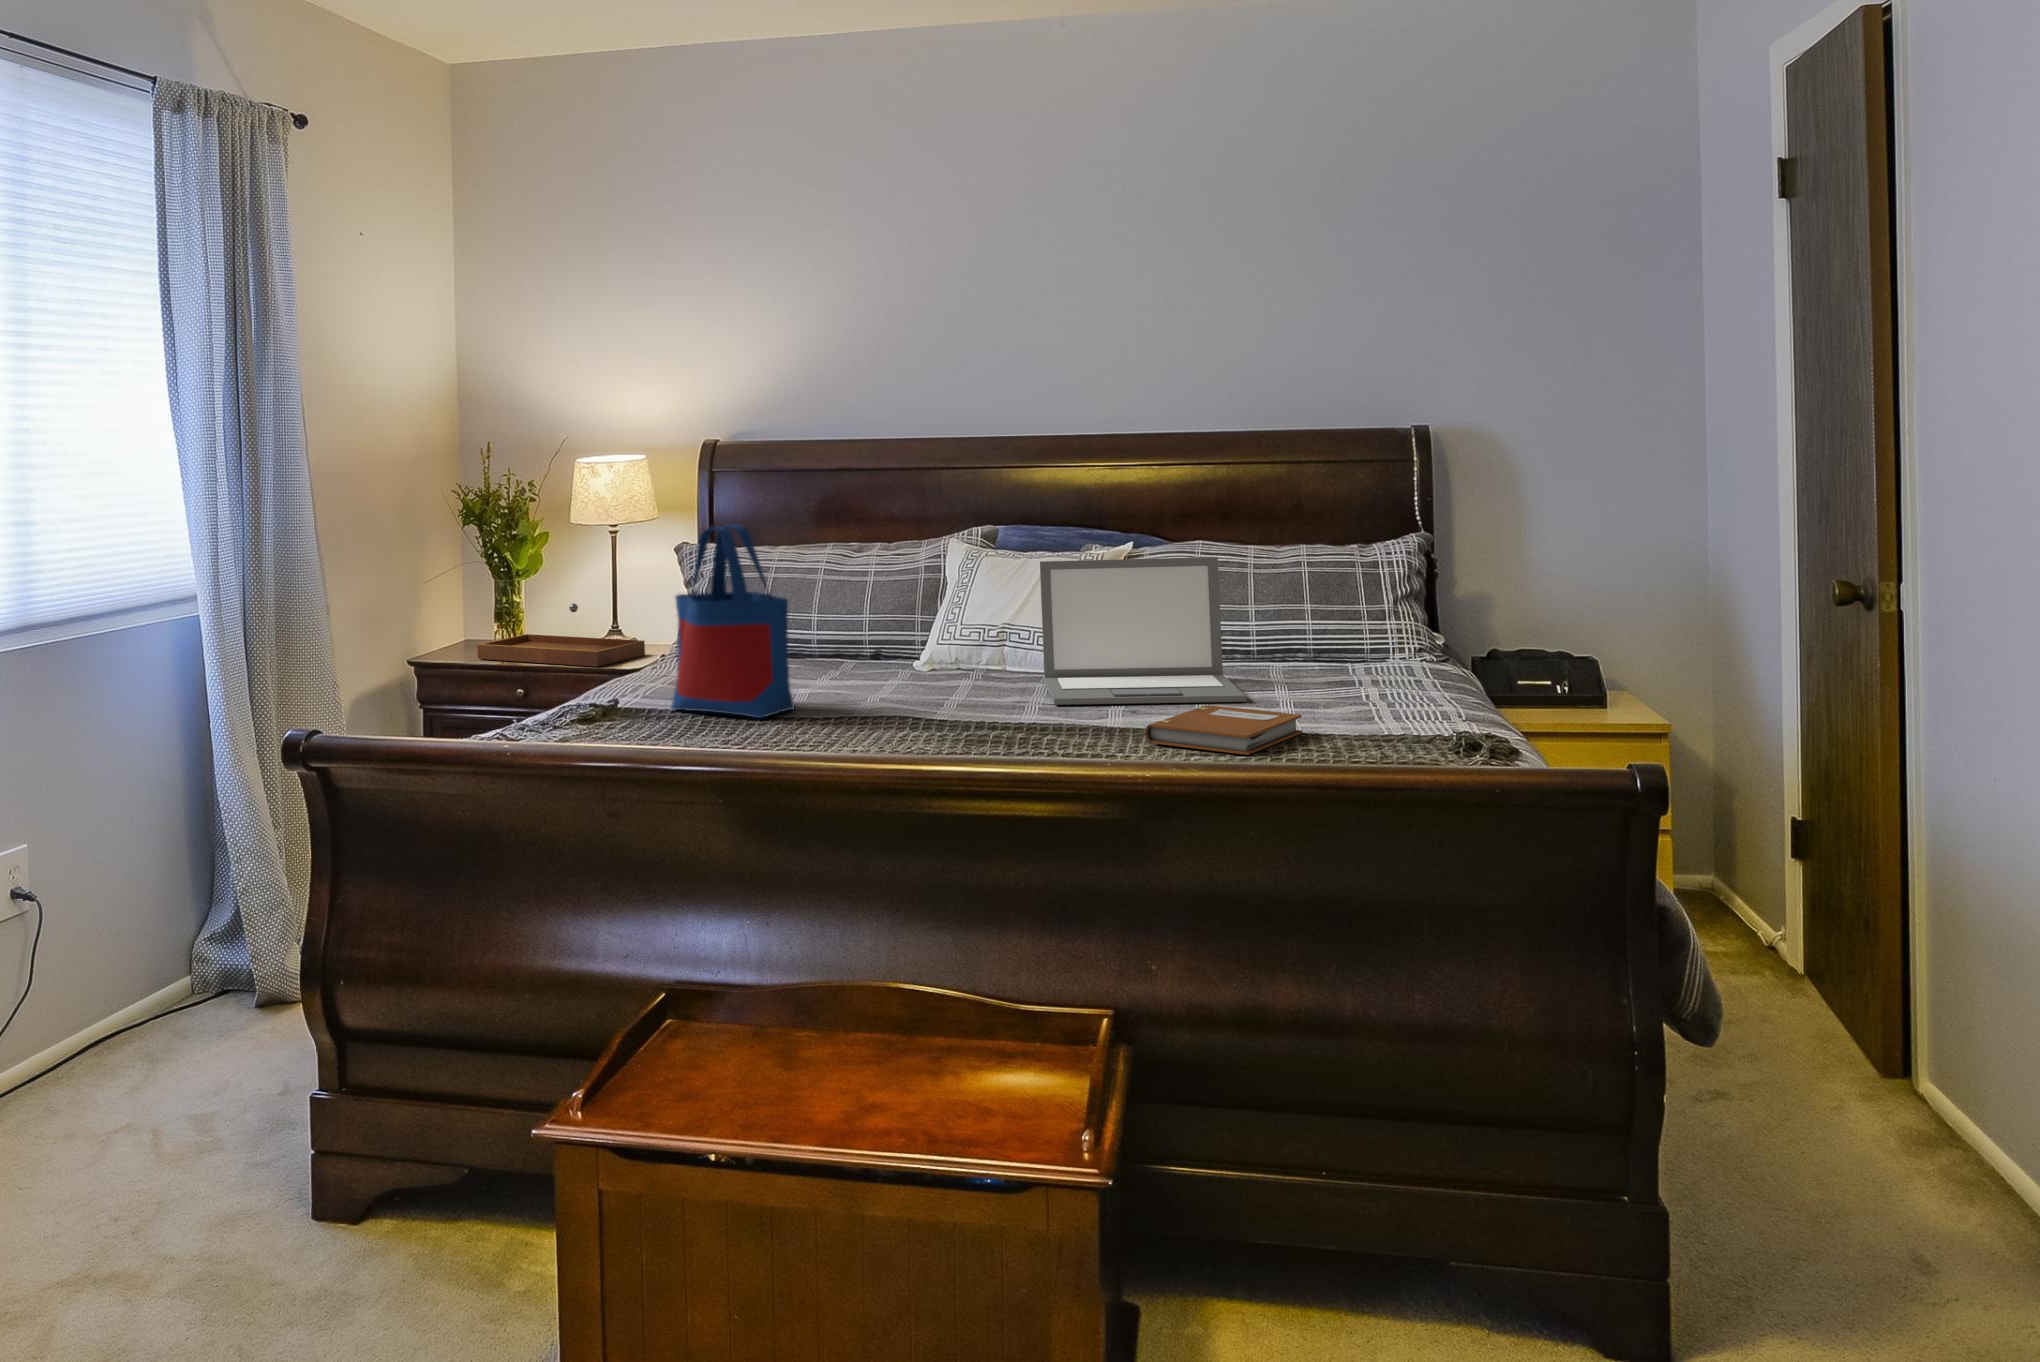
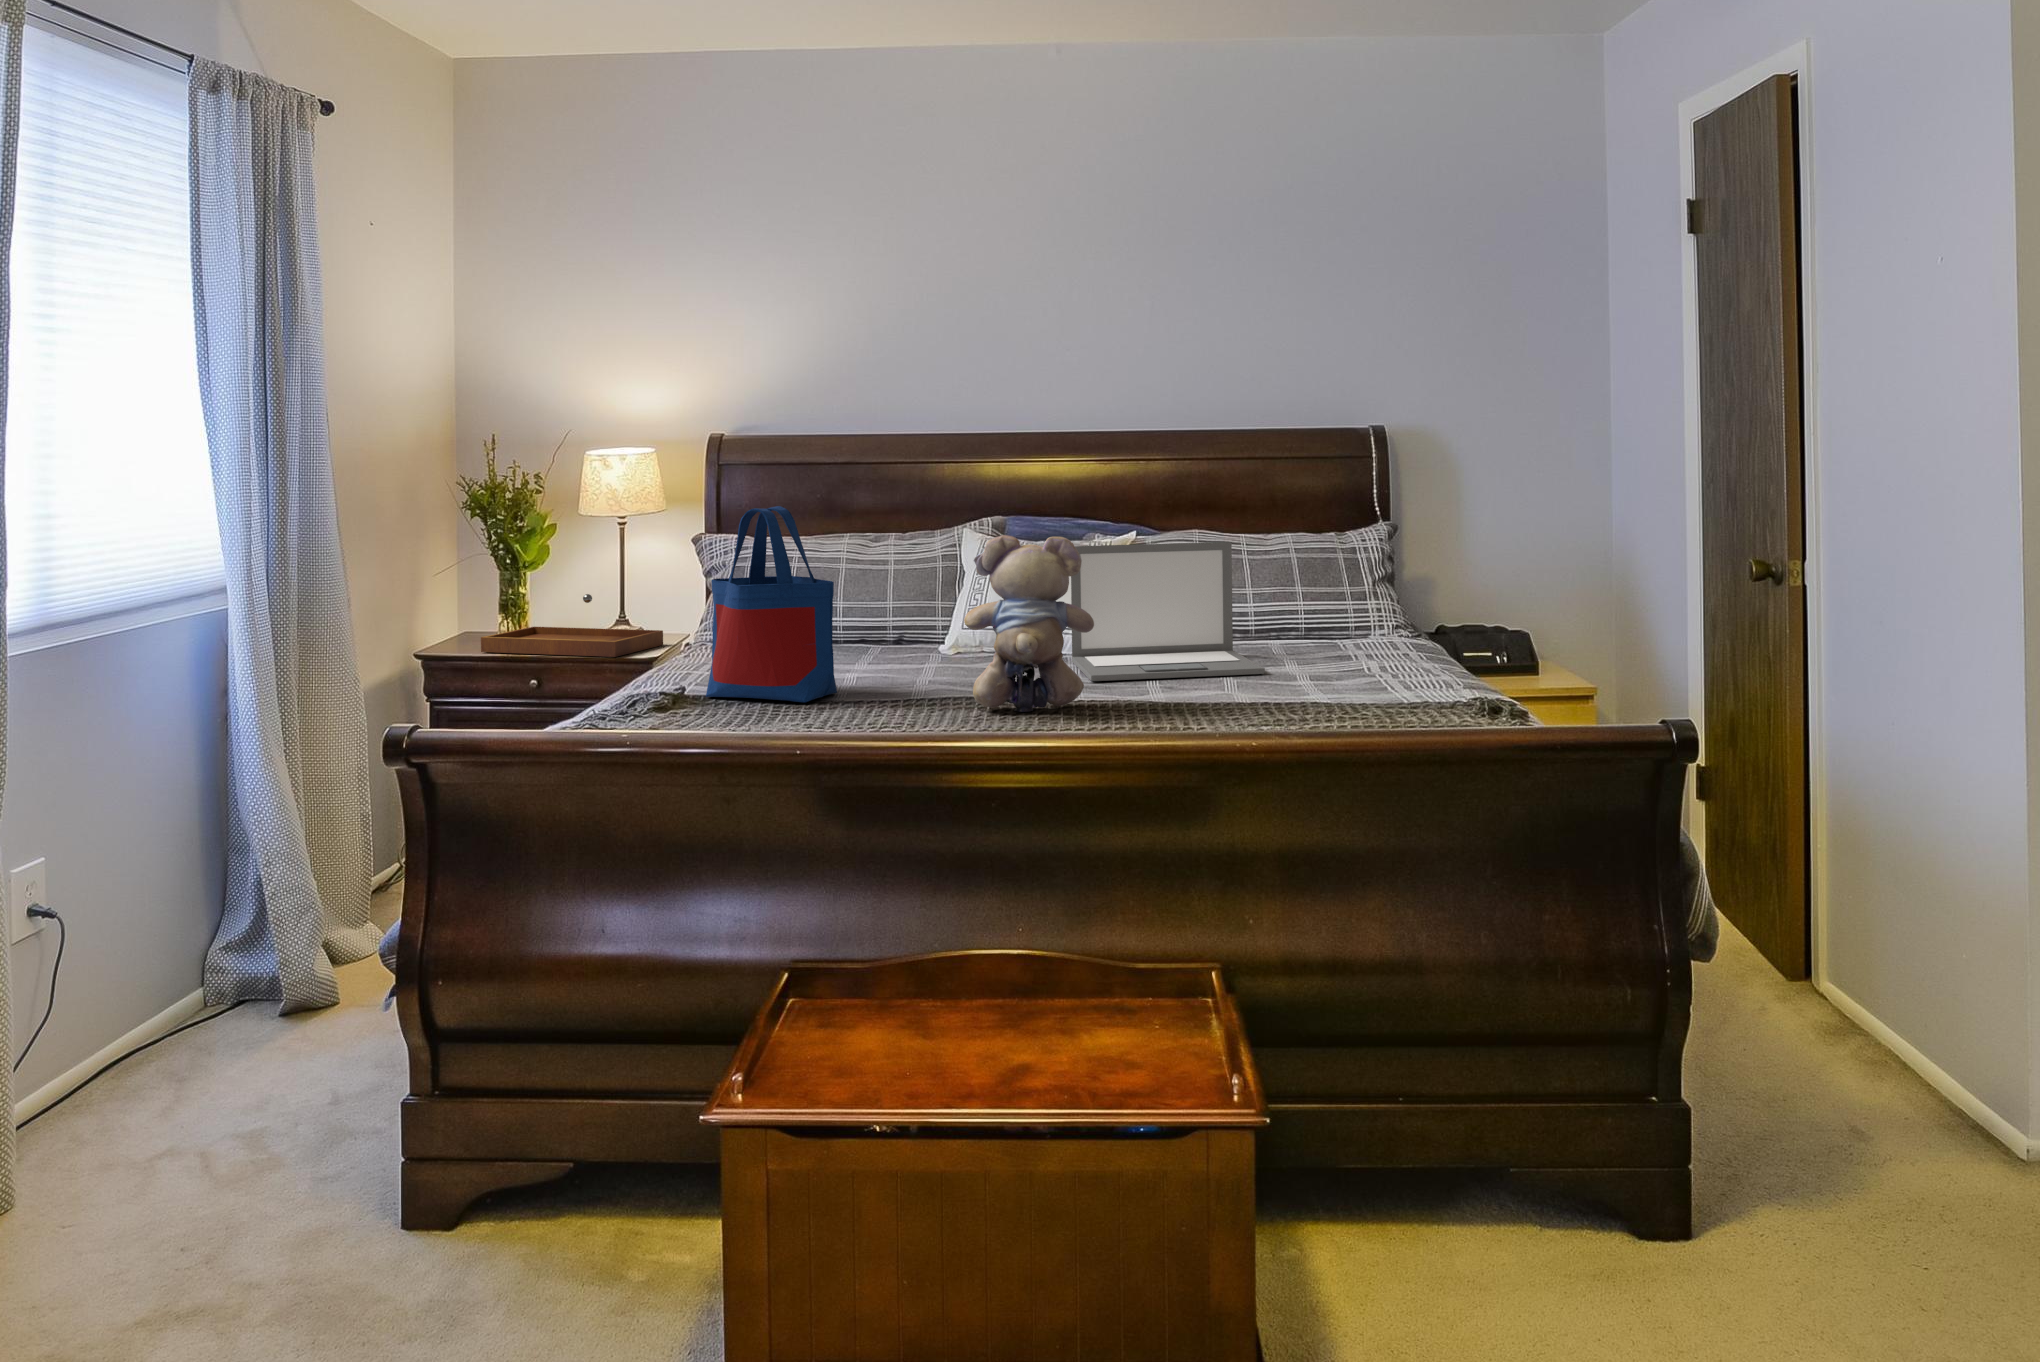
teddy bear: none [910,555,1042,735] -> present [964,535,1094,712]
notebook: present [1145,705,1302,755] -> none [1195,677,1330,722]

